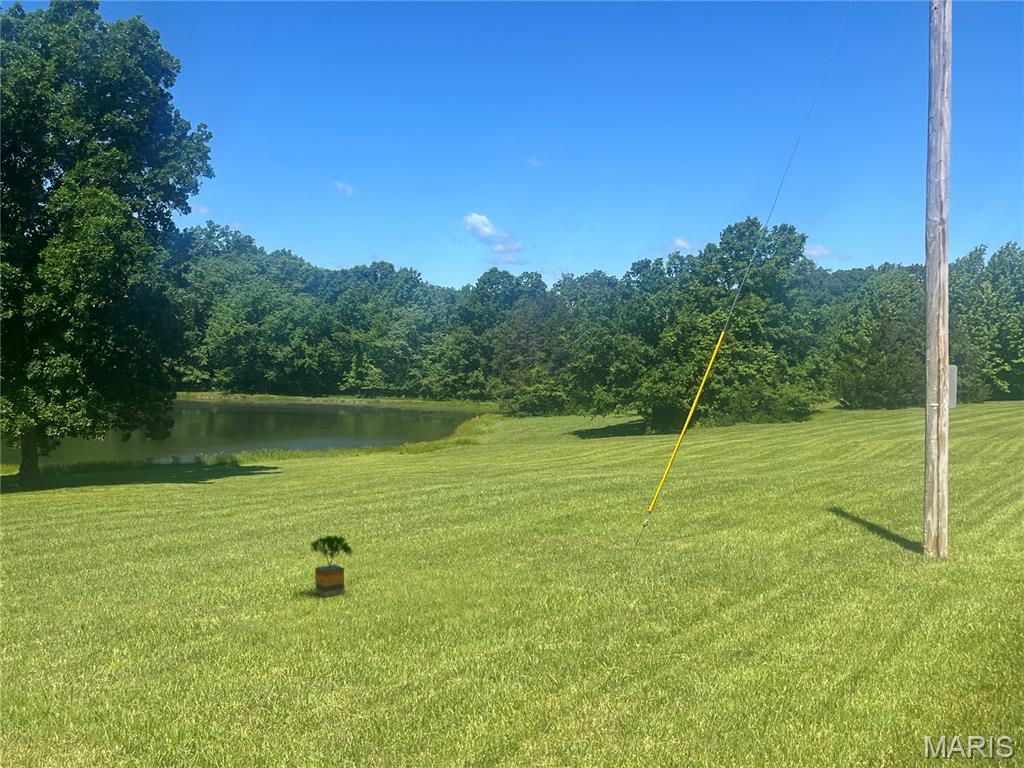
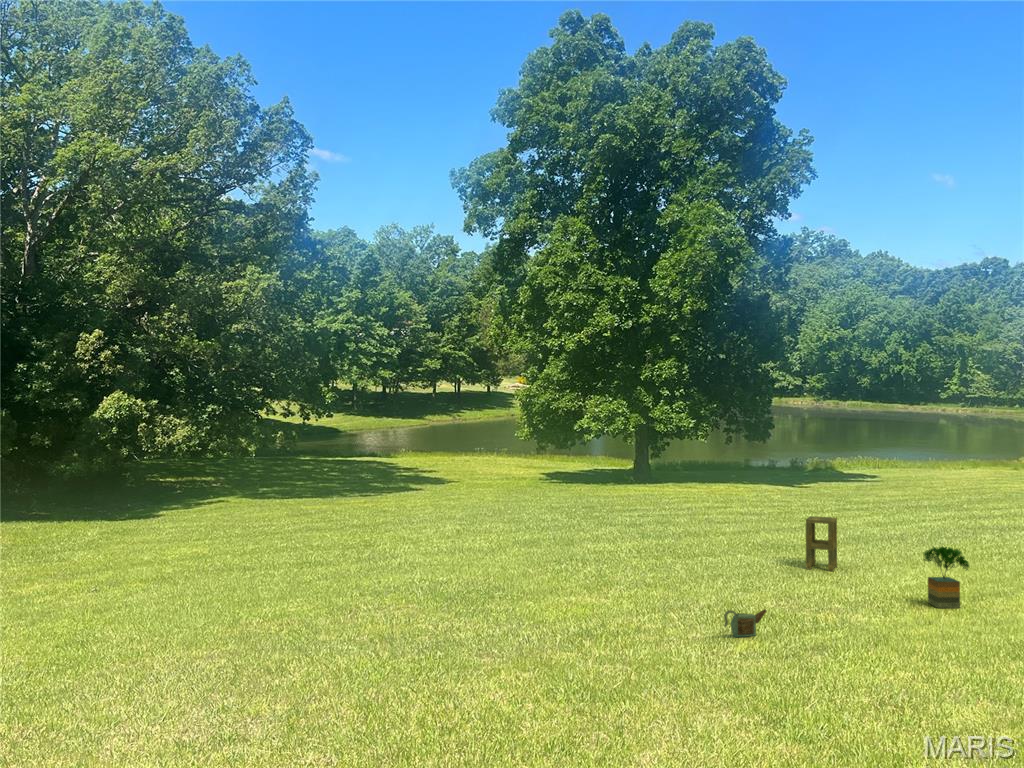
side table: none [196,516,230,574] -> present [806,516,837,571]
watering can: none [84,635,140,676] -> present [724,609,767,637]

